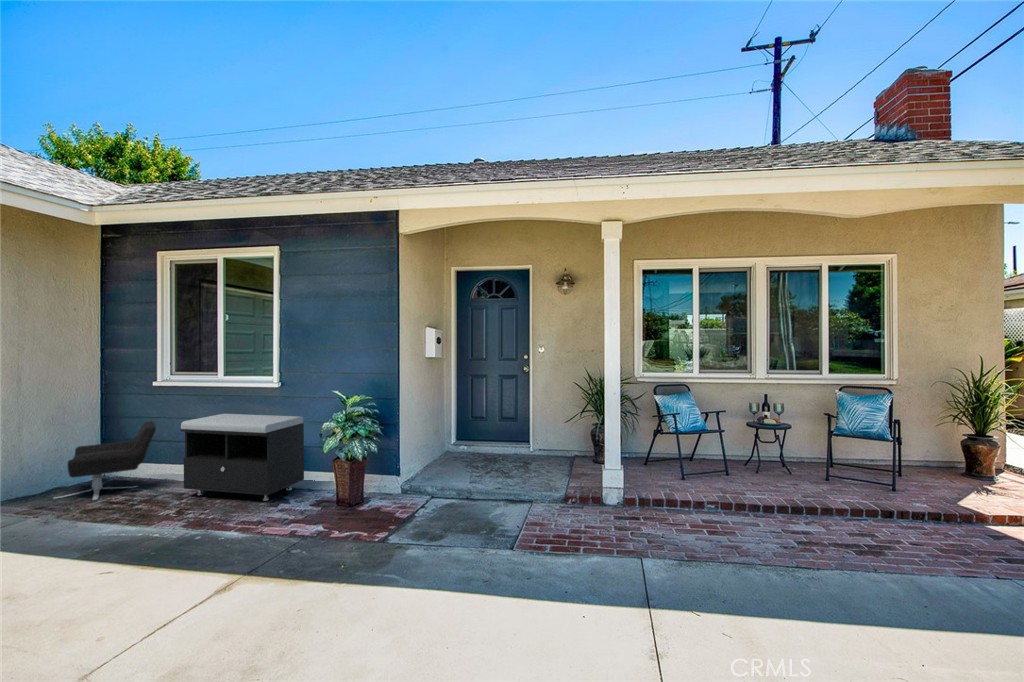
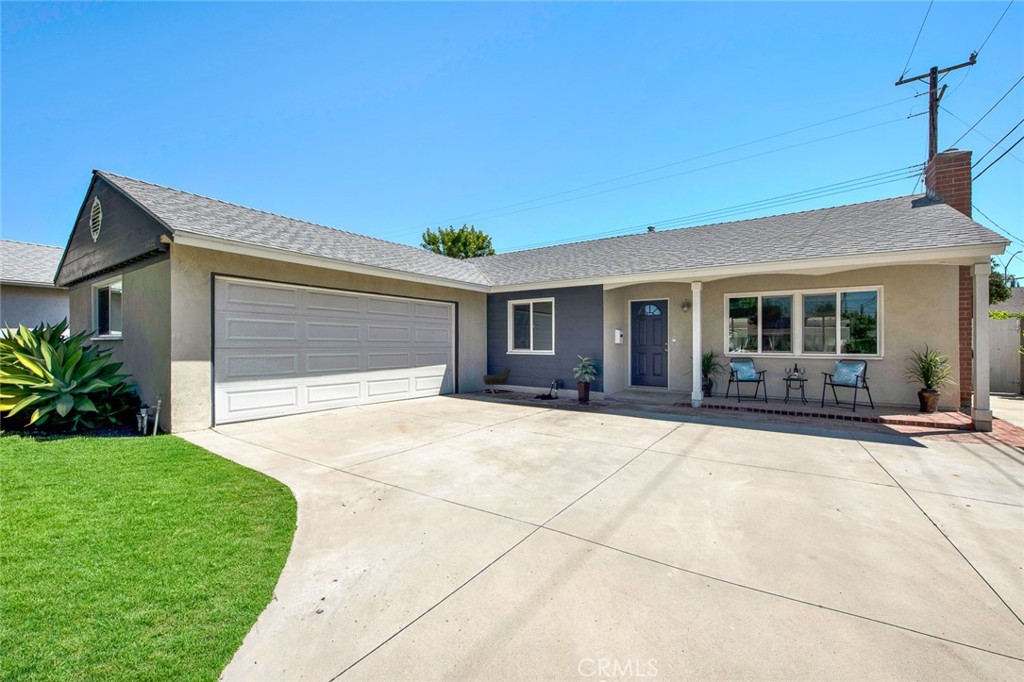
storage bench: present [181,414,304,501] -> none [522,365,565,397]

